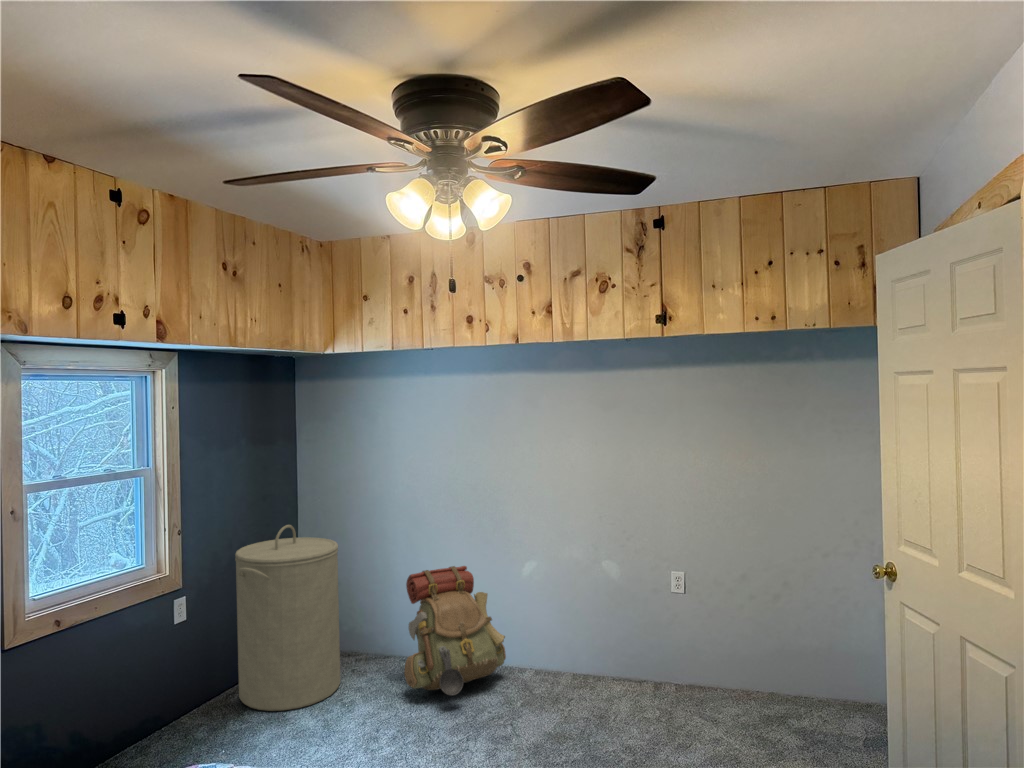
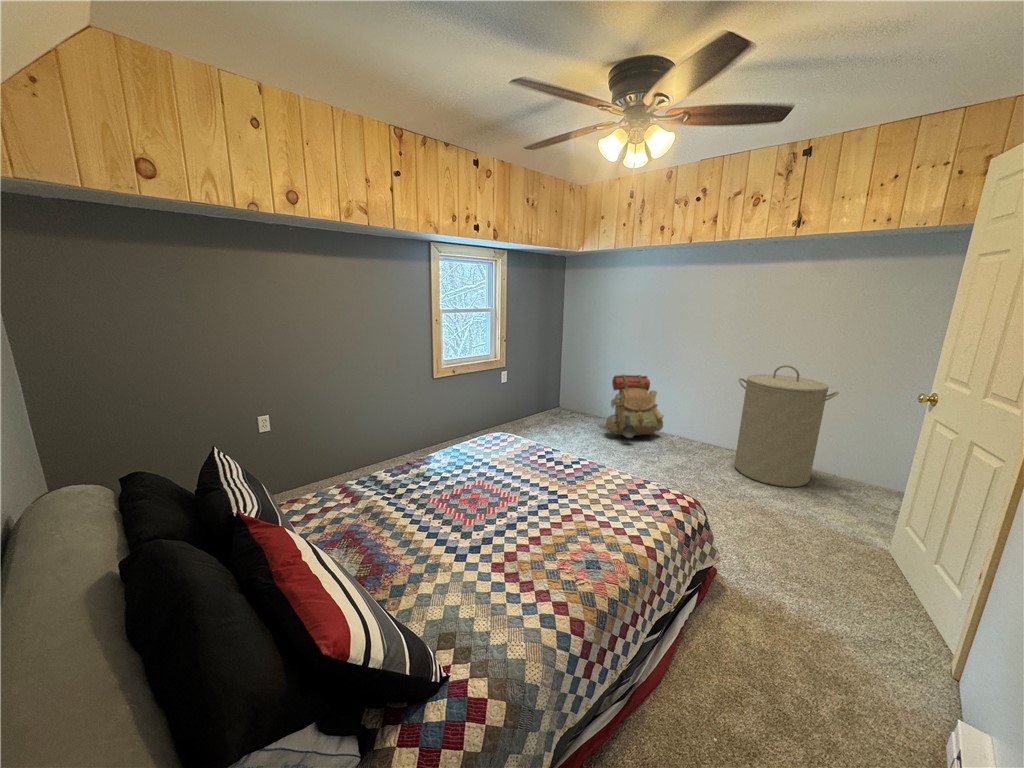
laundry hamper: present [235,525,340,711] -> present [735,365,839,487]

